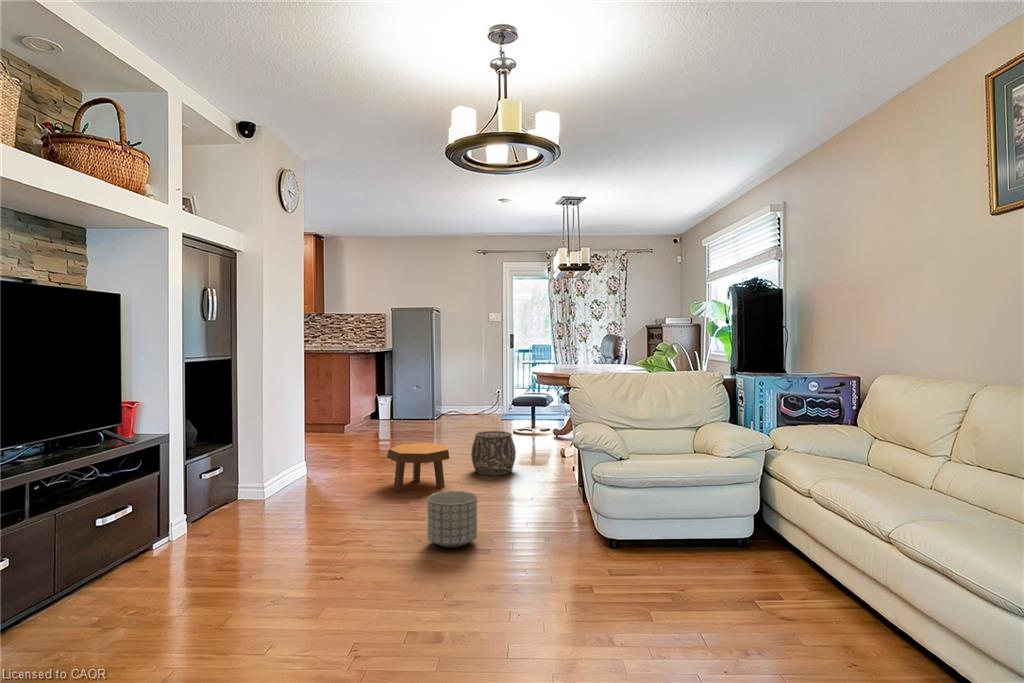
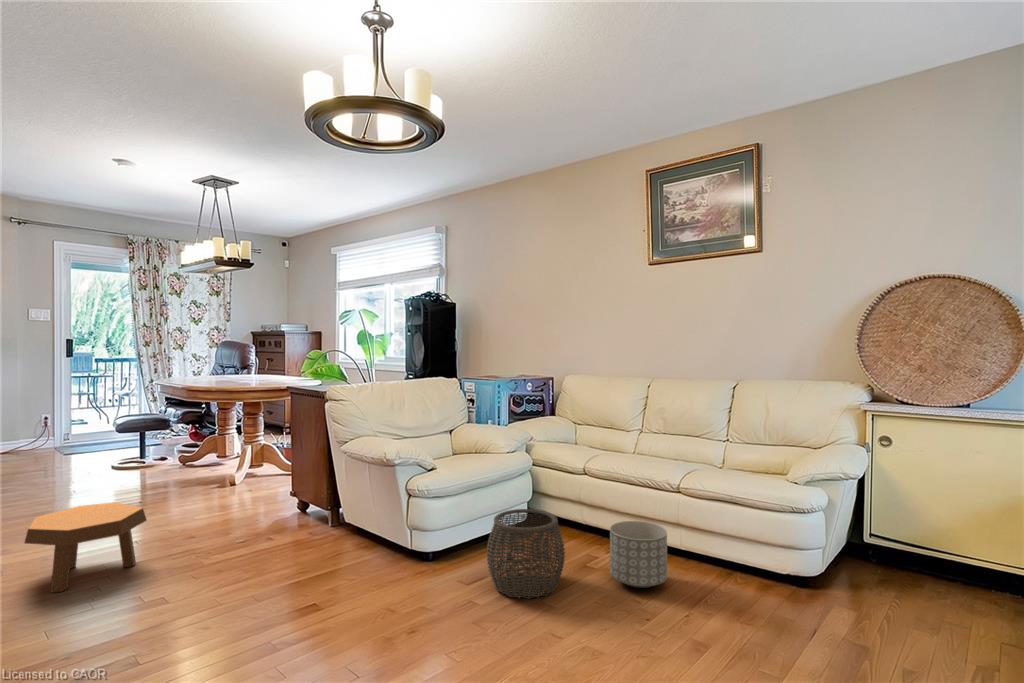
woven basket: present [471,431,516,476] -> present [486,509,565,599]
planter: present [427,491,477,548] -> present [610,521,667,588]

